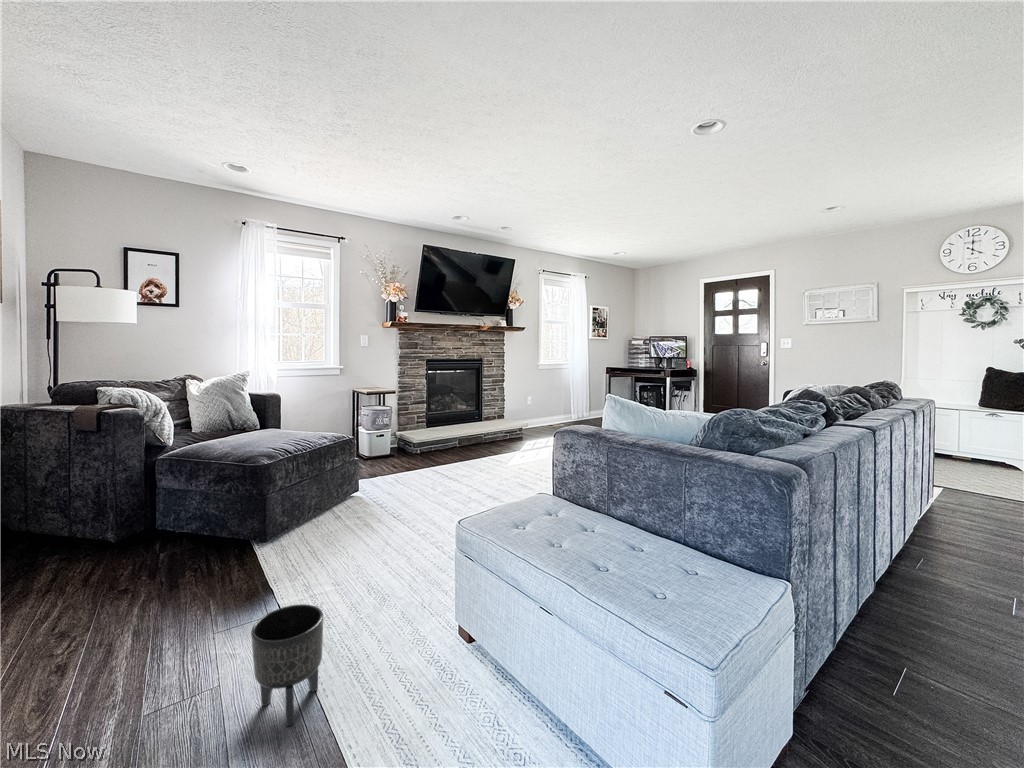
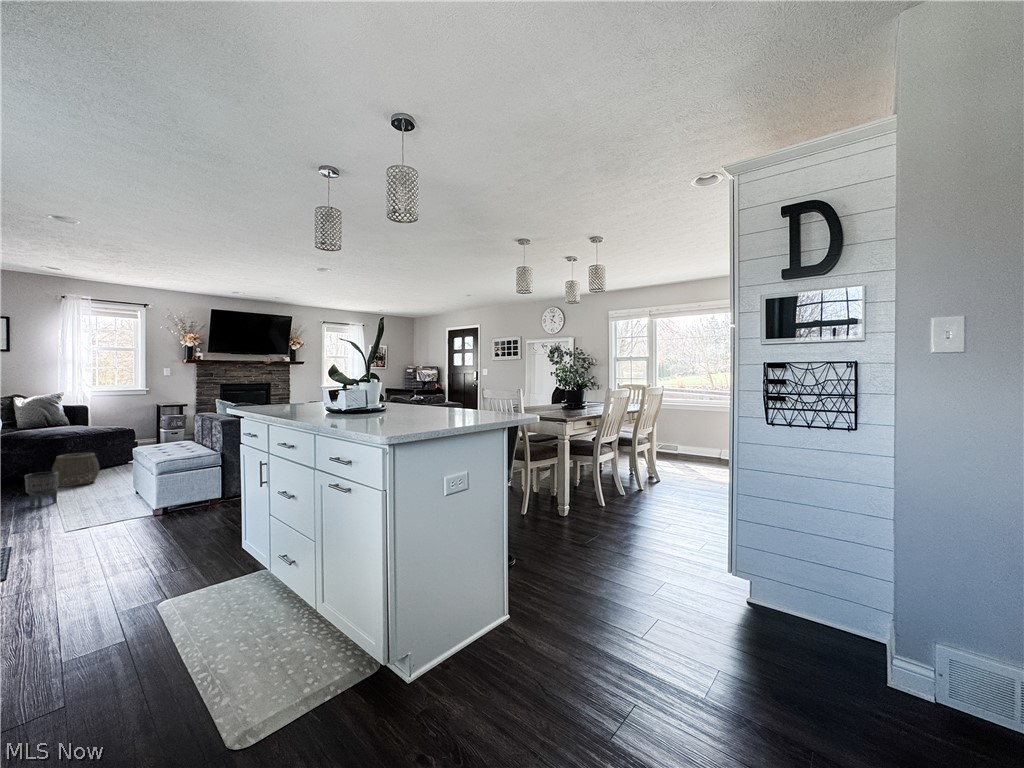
woven basket: none [269,502,347,584] -> present [52,453,99,487]

